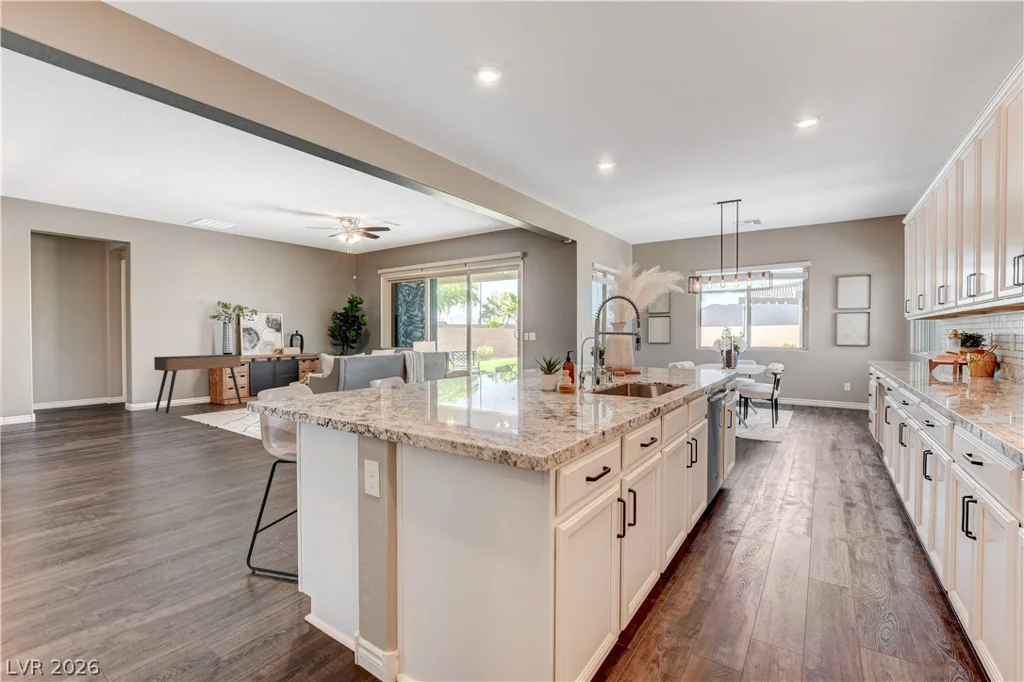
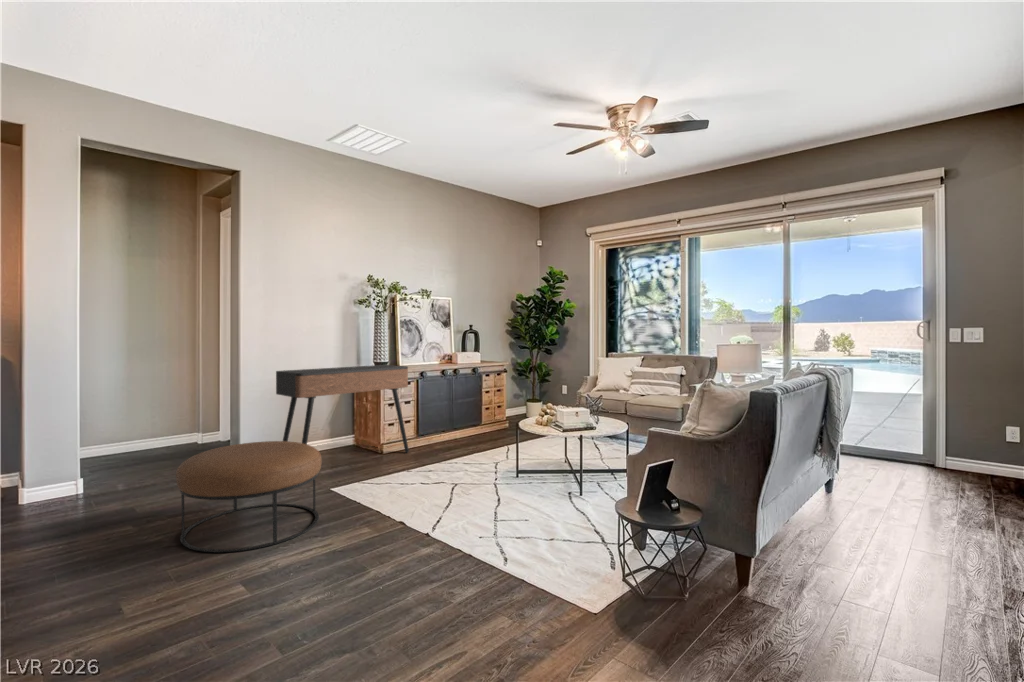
ottoman: none [94,389,171,432] -> present [176,441,321,553]

